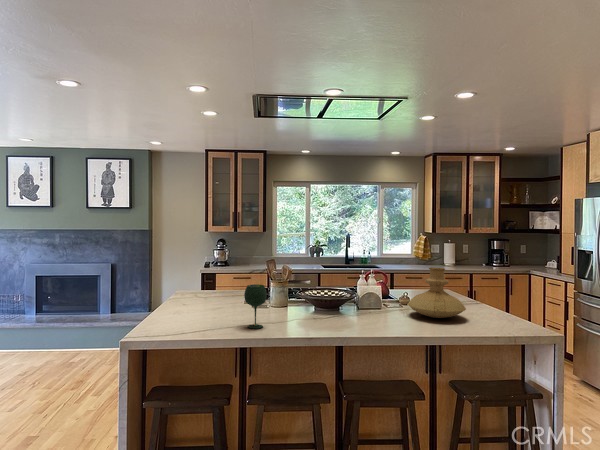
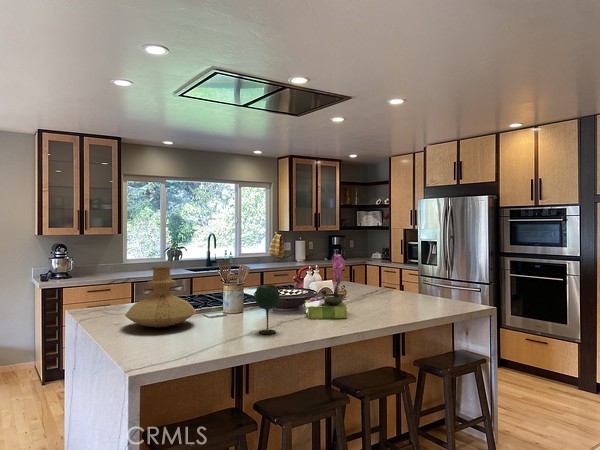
flower arrangement: none [316,259,365,326] -> present [305,254,347,319]
vase: present [408,267,466,318] -> present [125,266,196,327]

